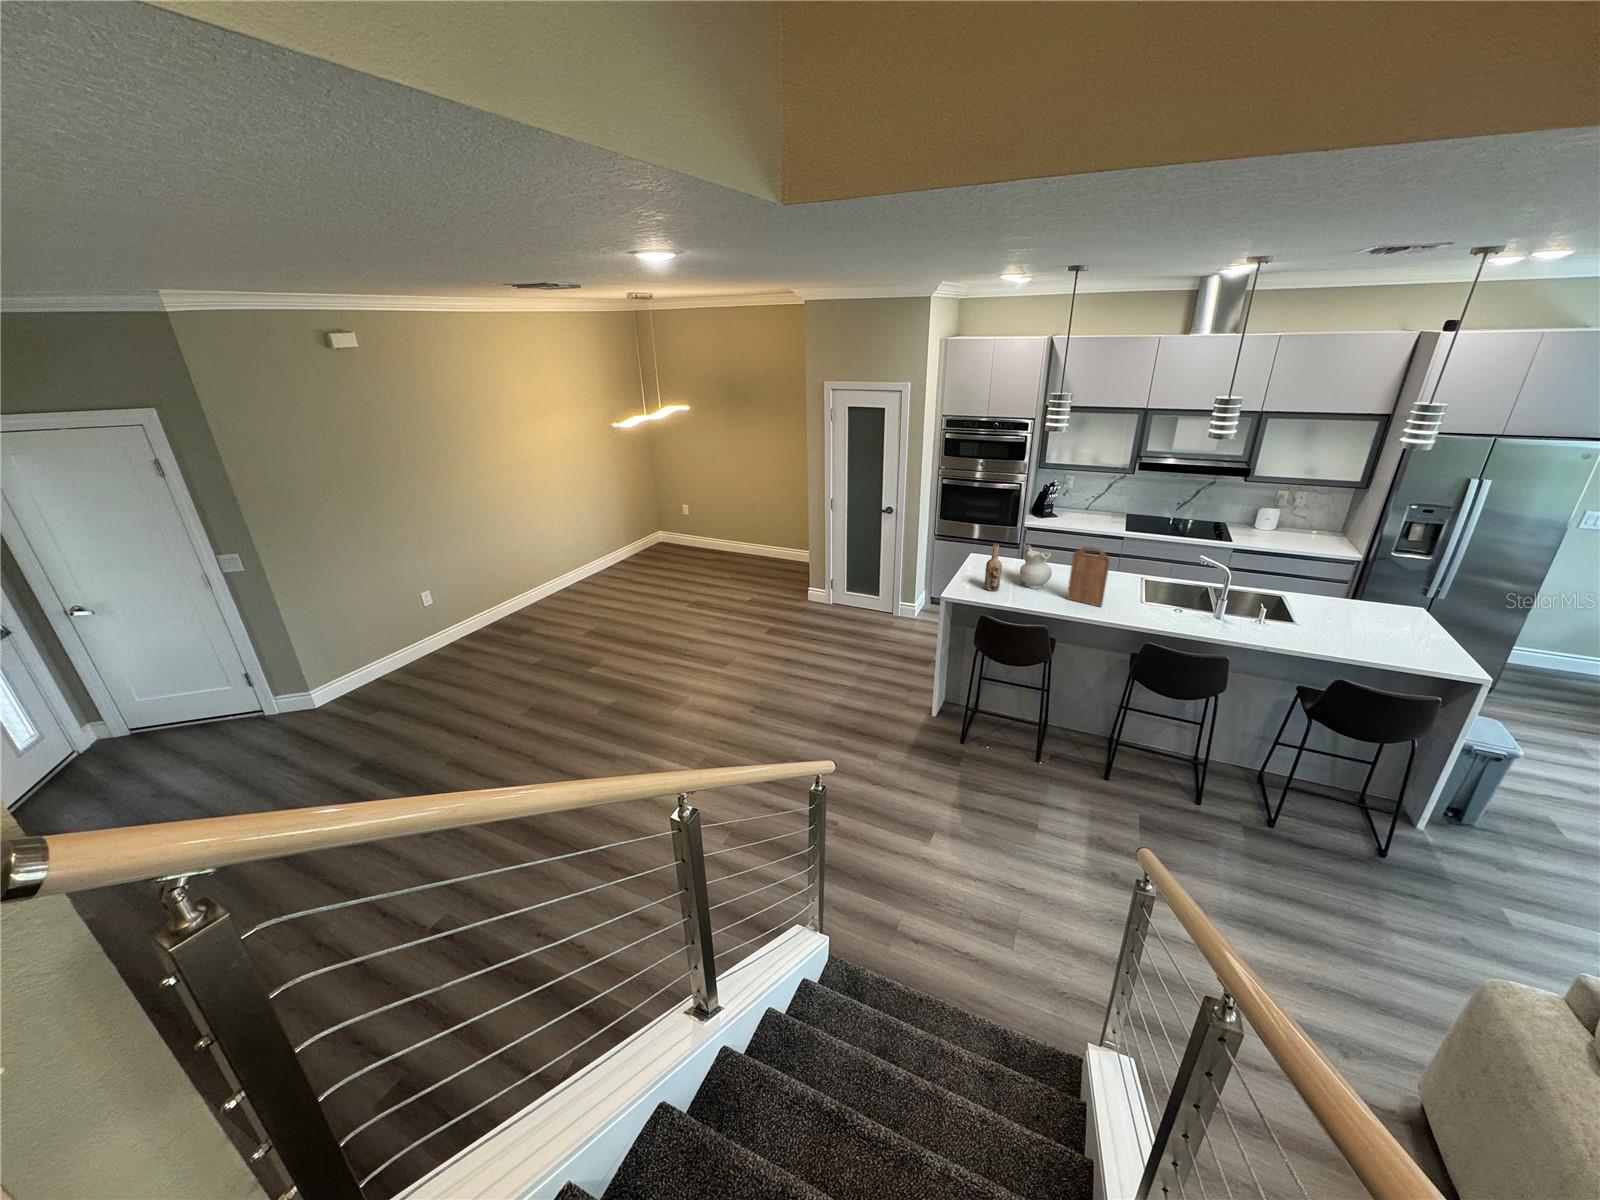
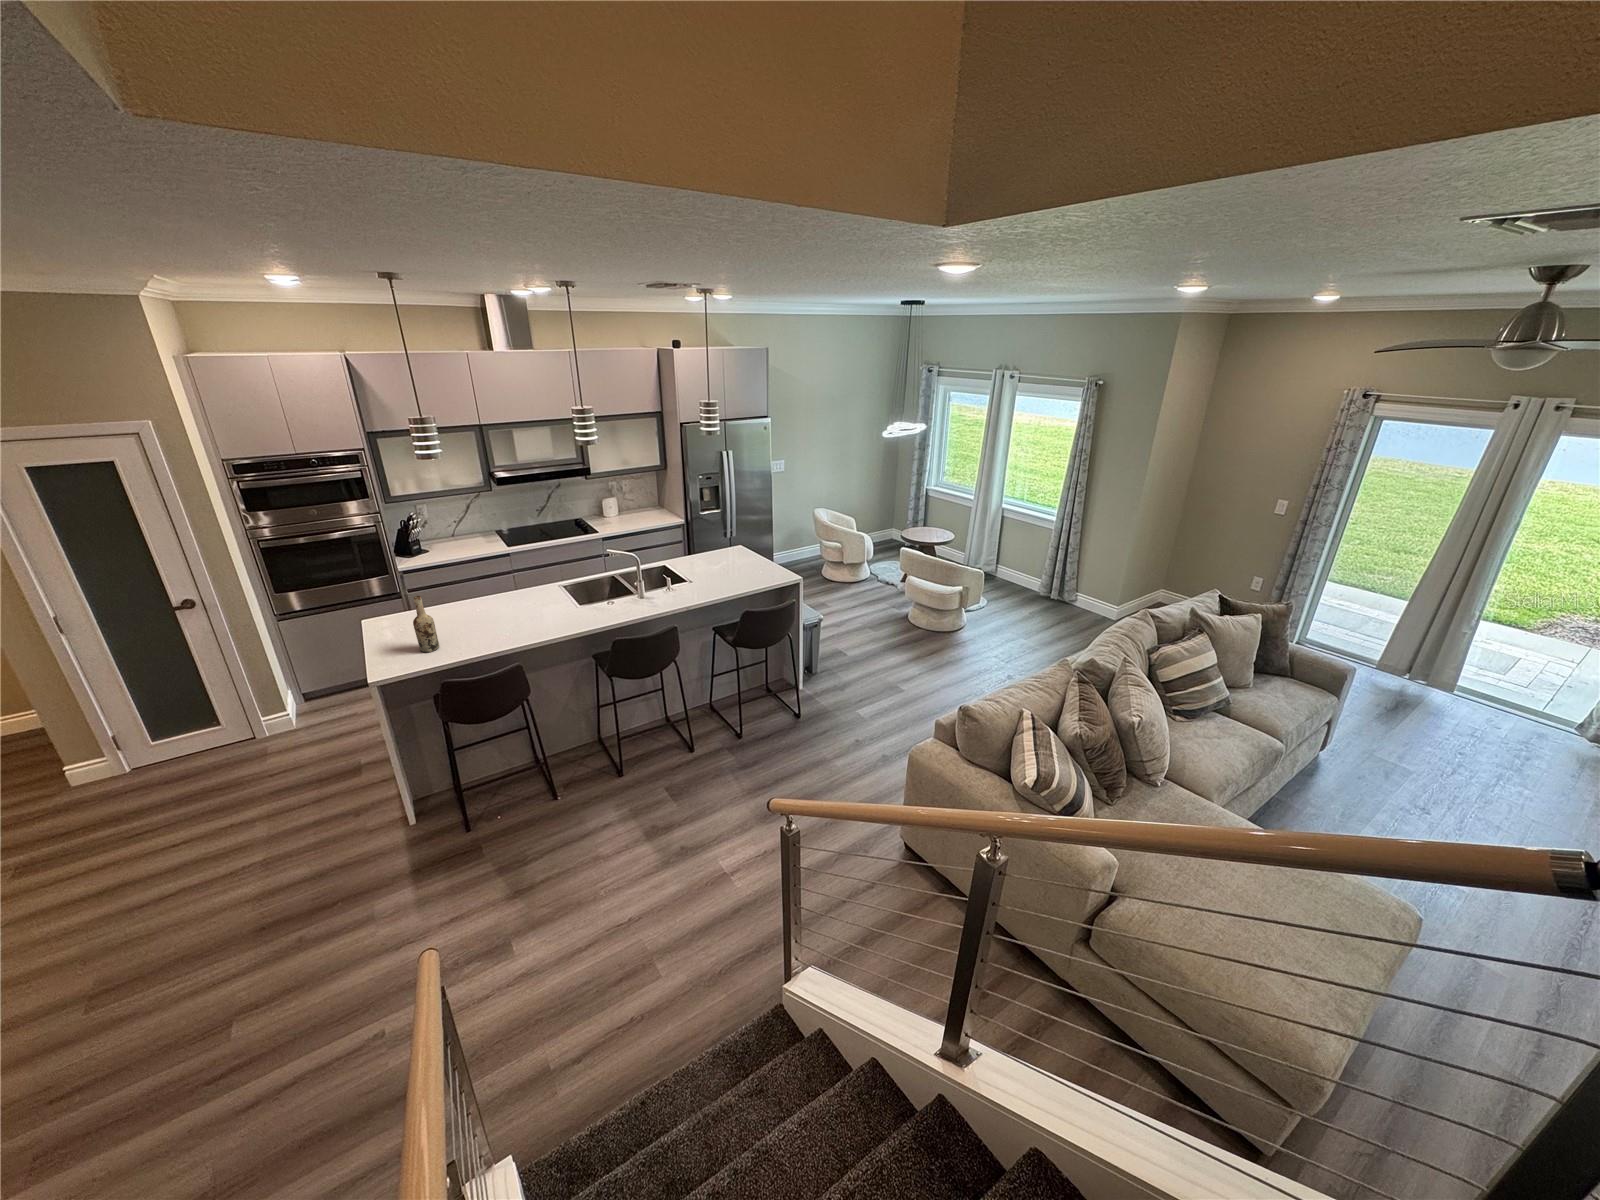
ceramic pitcher: present [1020,545,1052,589] -> none [446,587,489,632]
cutting board: present [1067,546,1110,607] -> none [509,568,555,628]

